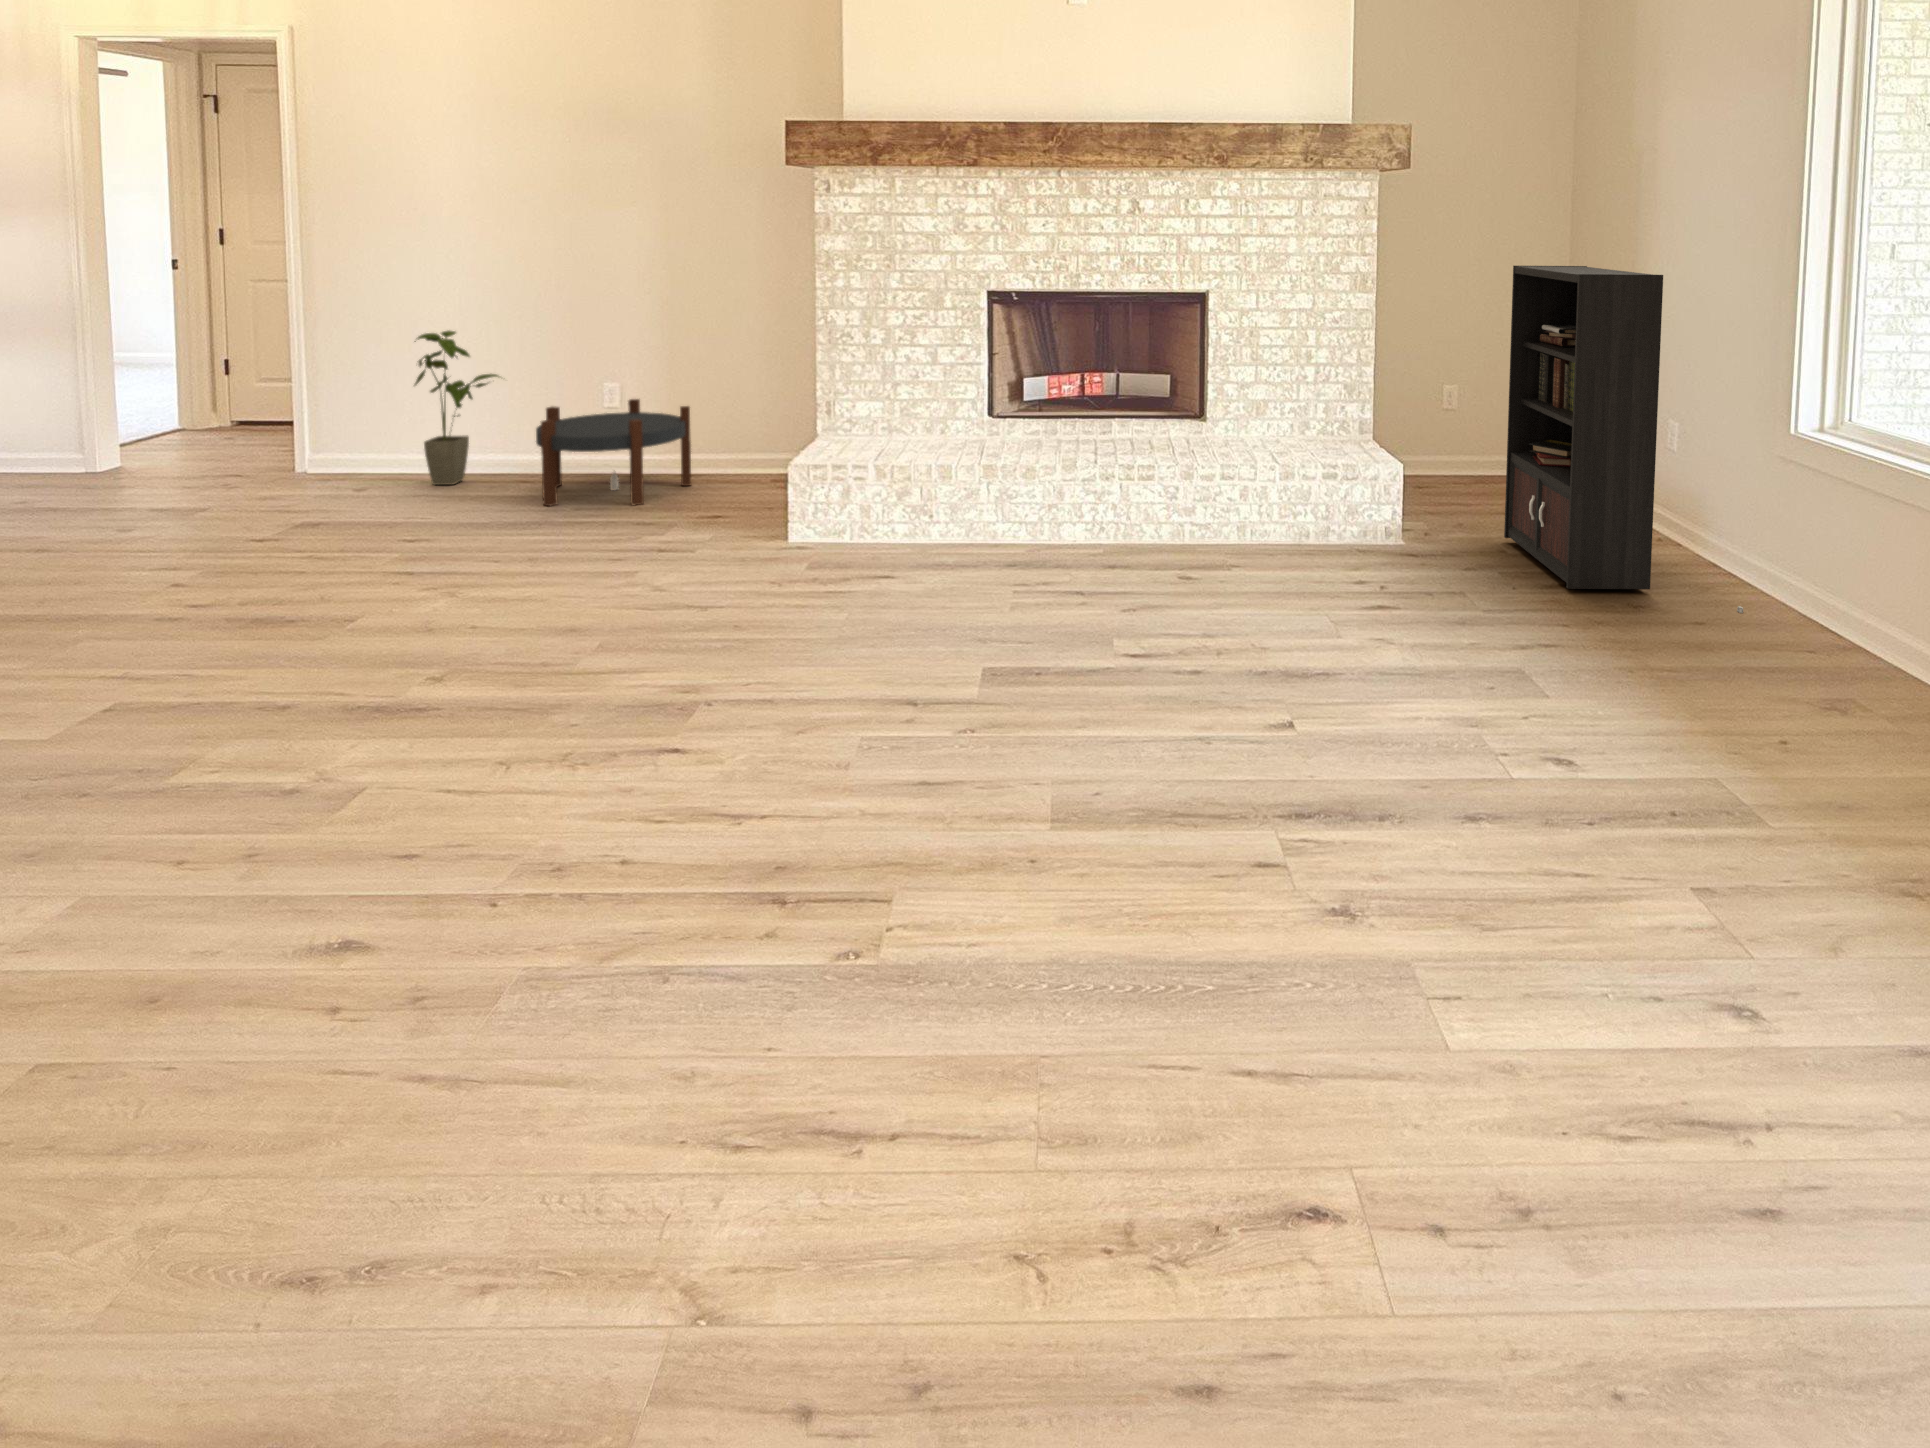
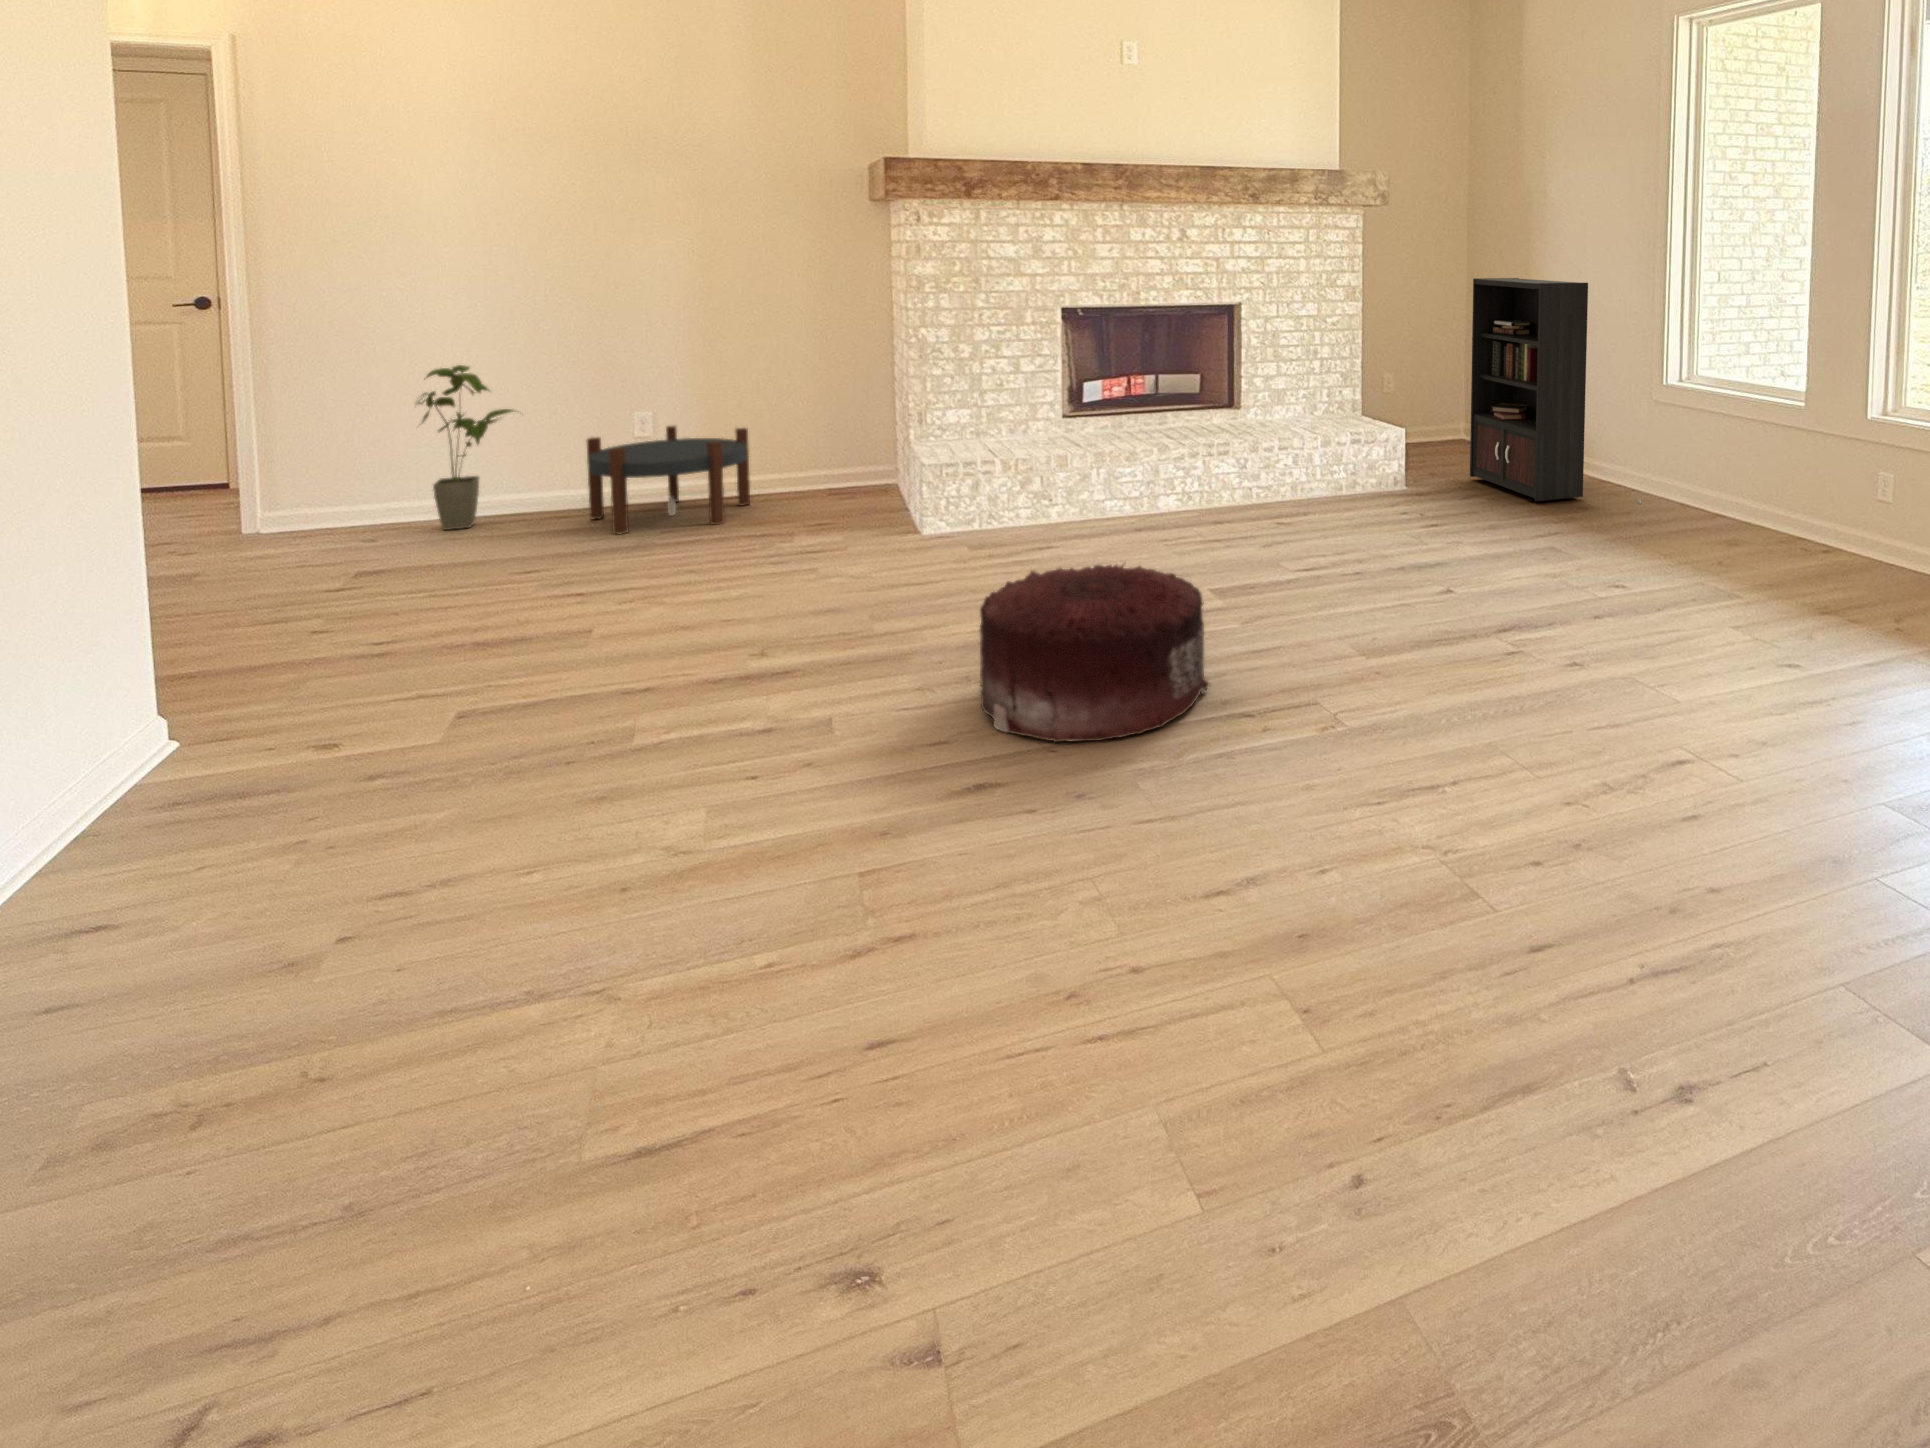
pouf: none [506,627,825,892] -> present [979,565,1209,742]

